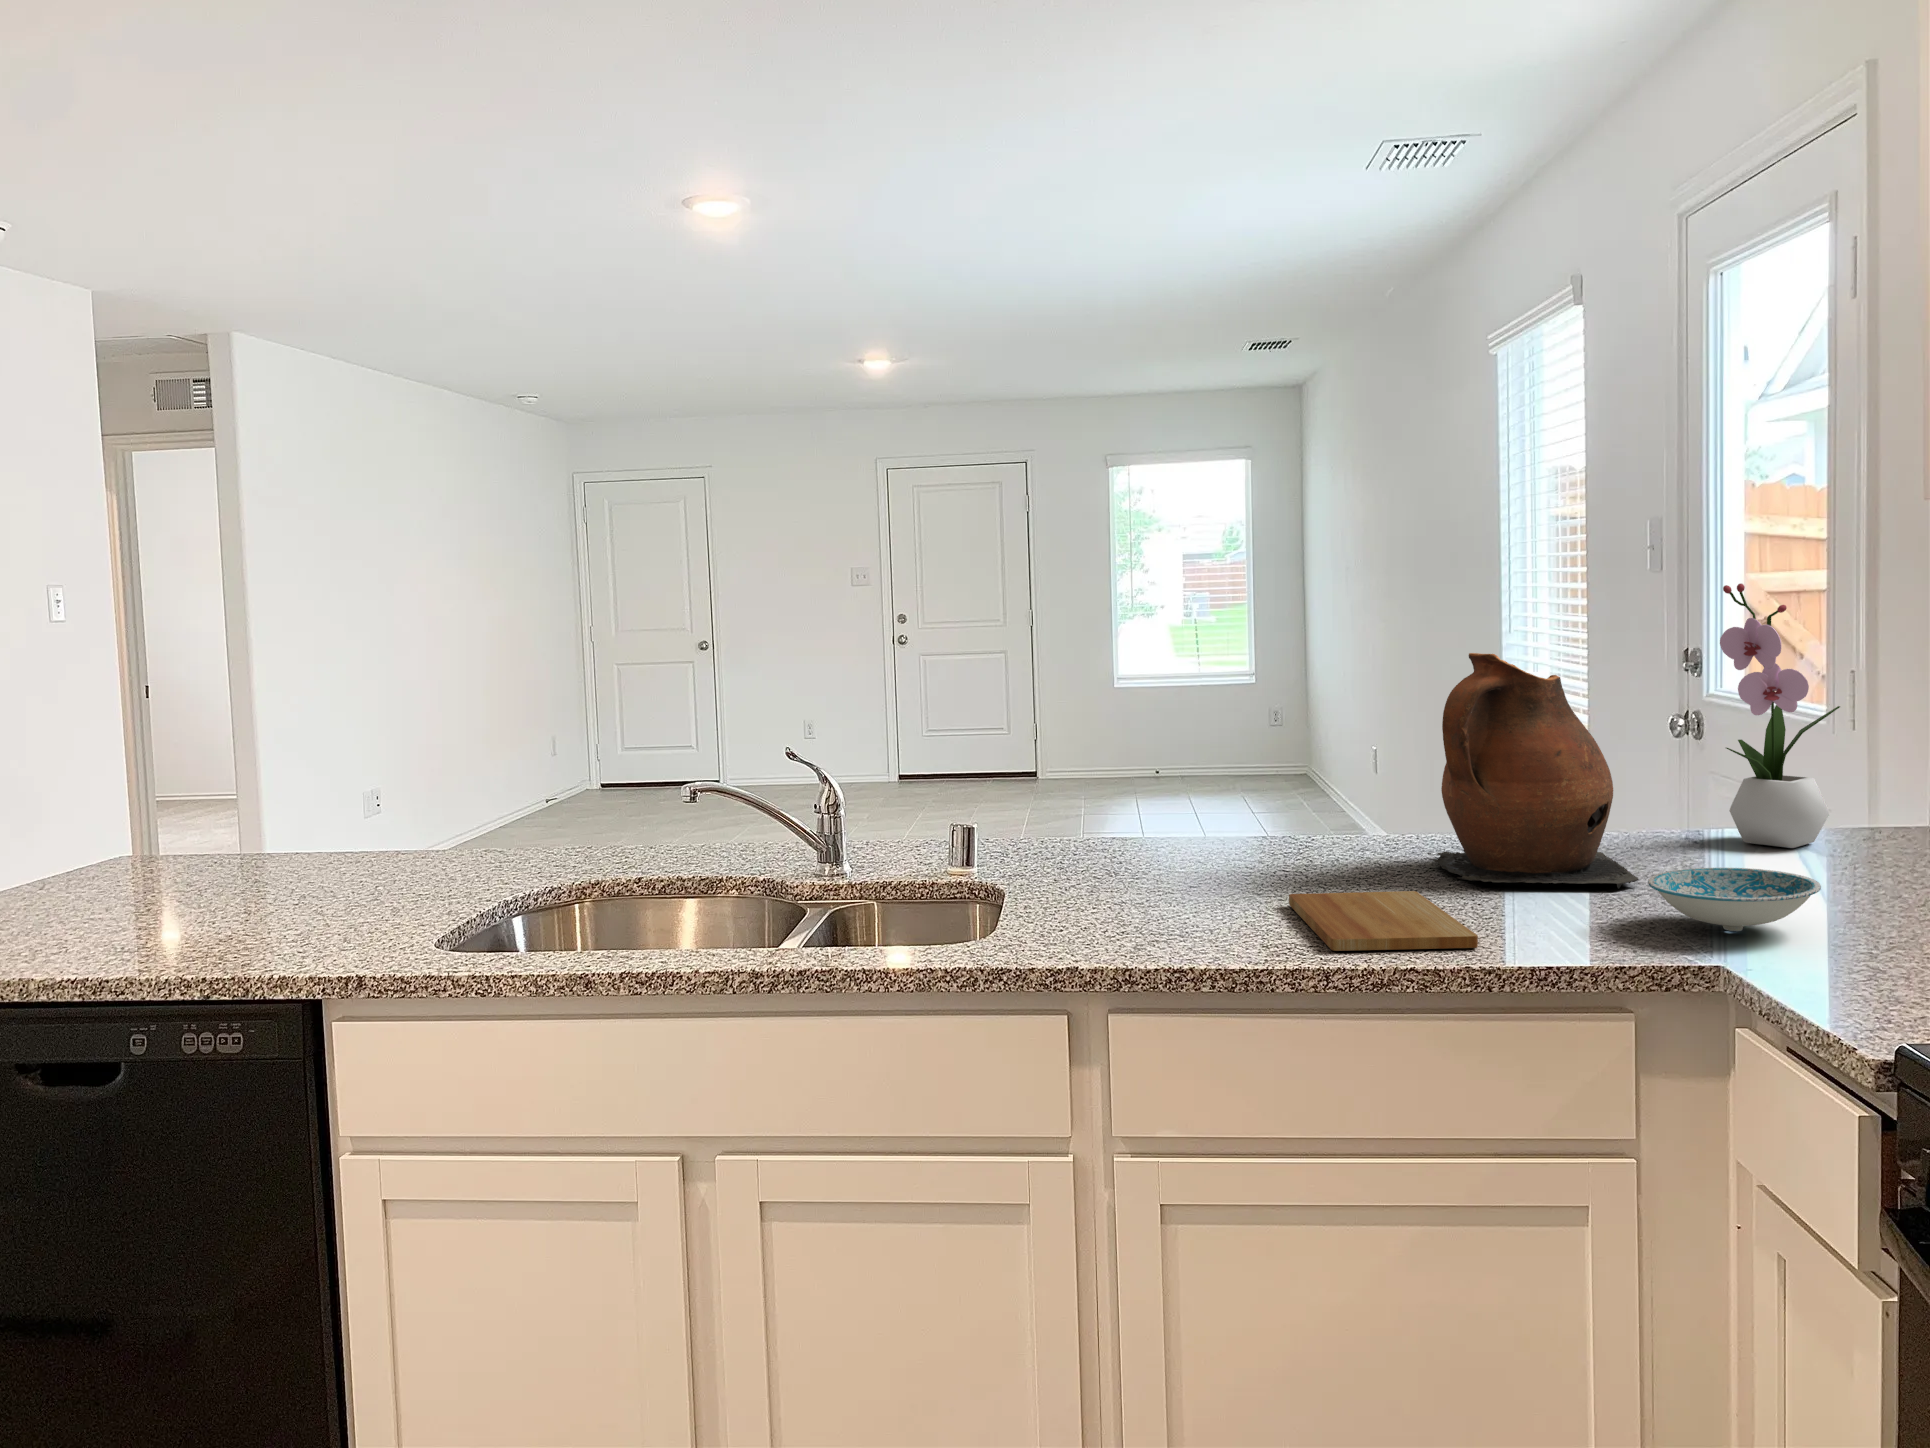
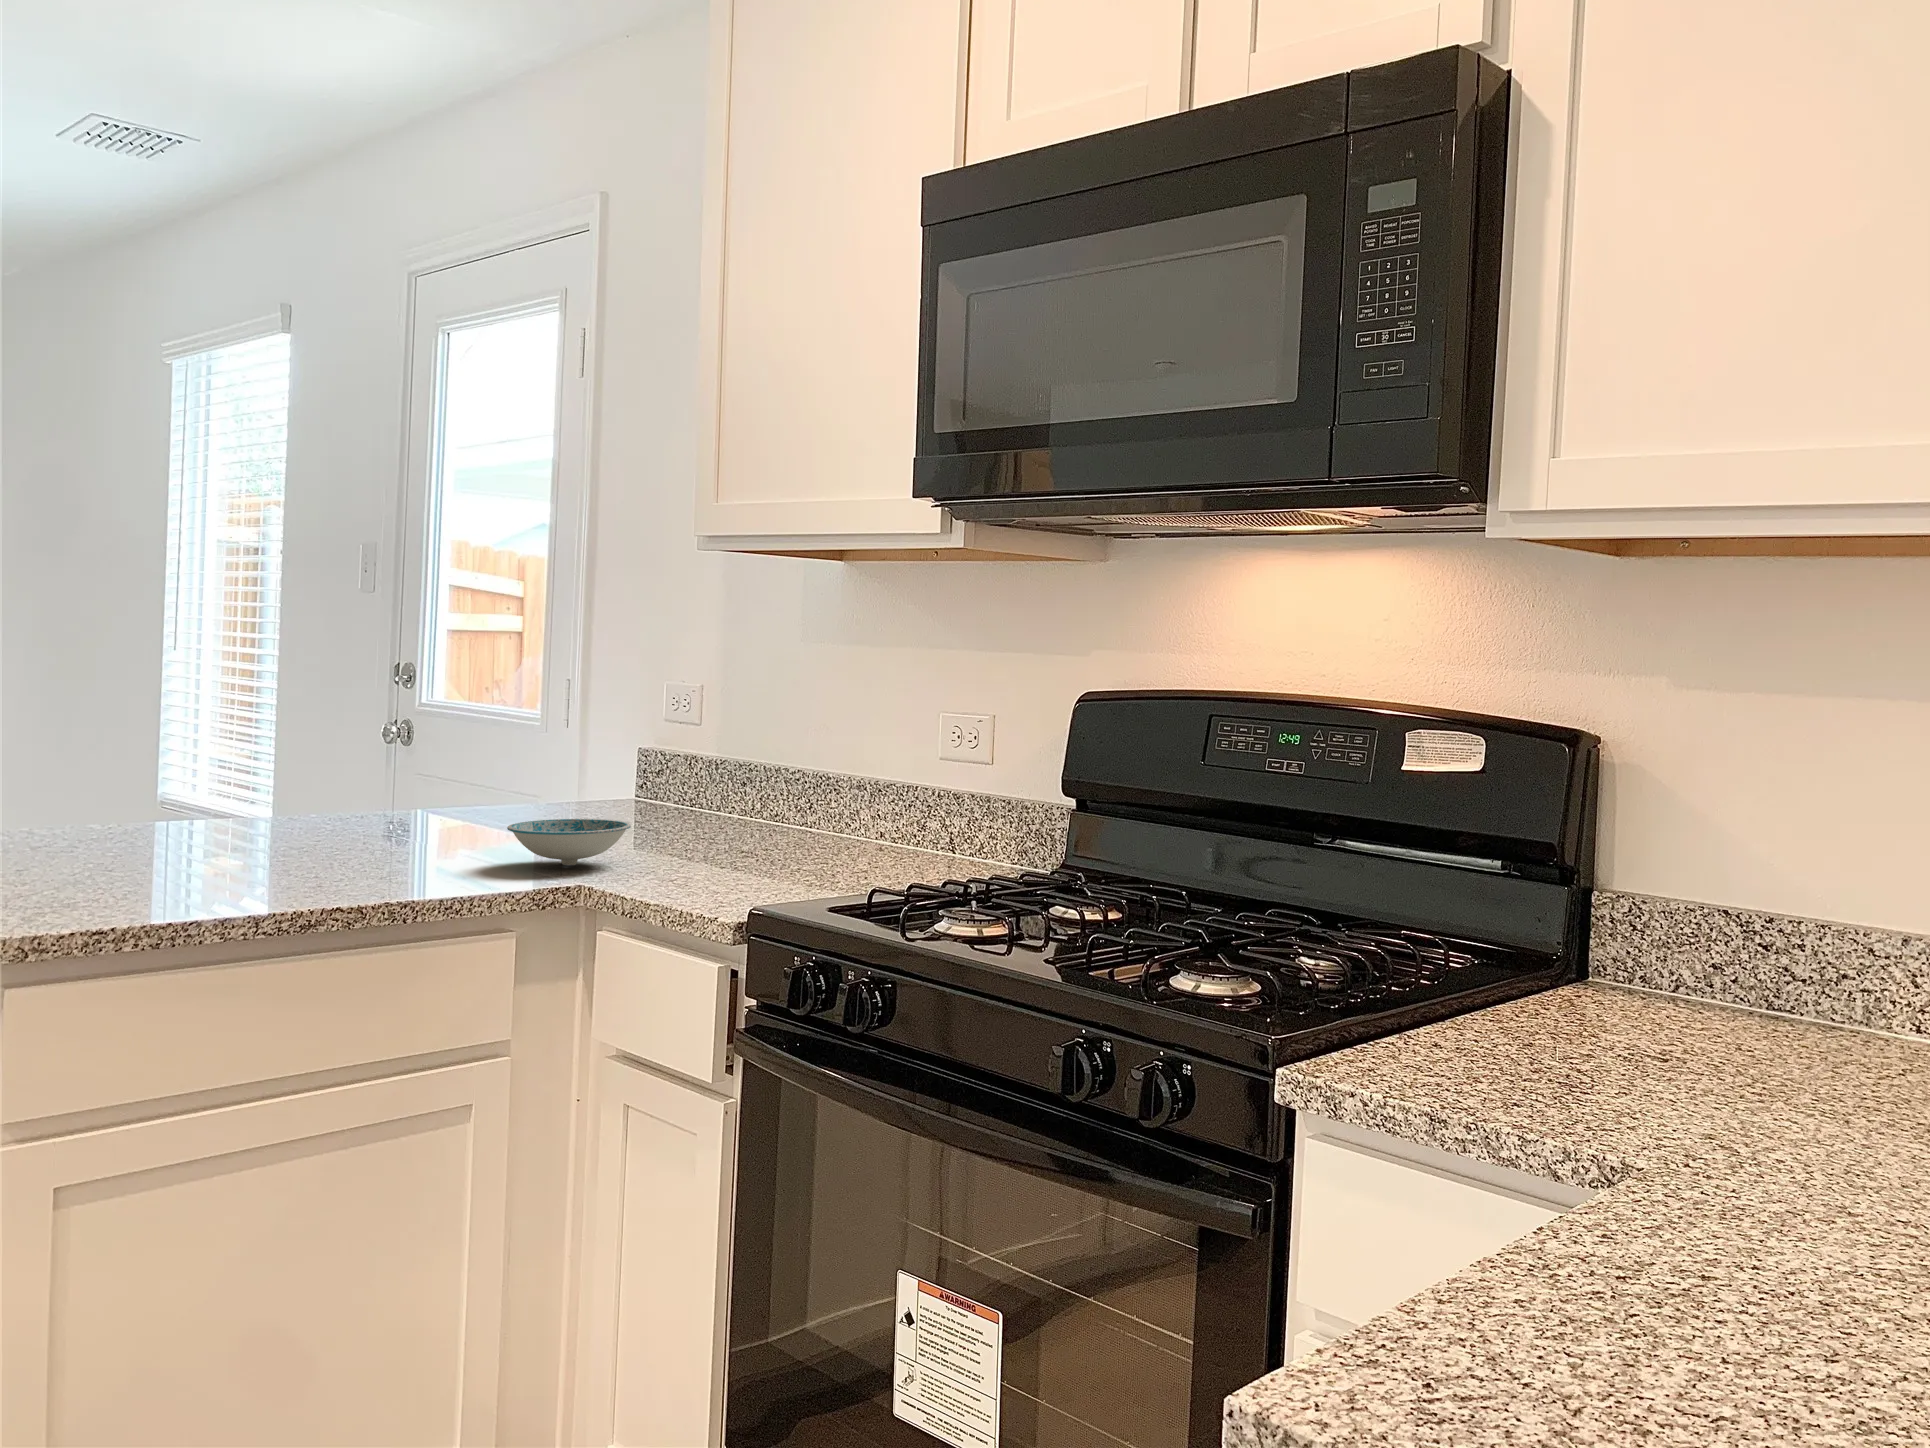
flower arrangement: present [1720,584,1840,848] -> none [512,598,595,824]
ceramic pitcher: present [1428,653,1639,888] -> none [265,637,473,853]
cutting board: present [1289,891,1478,951] -> none [162,861,384,902]

